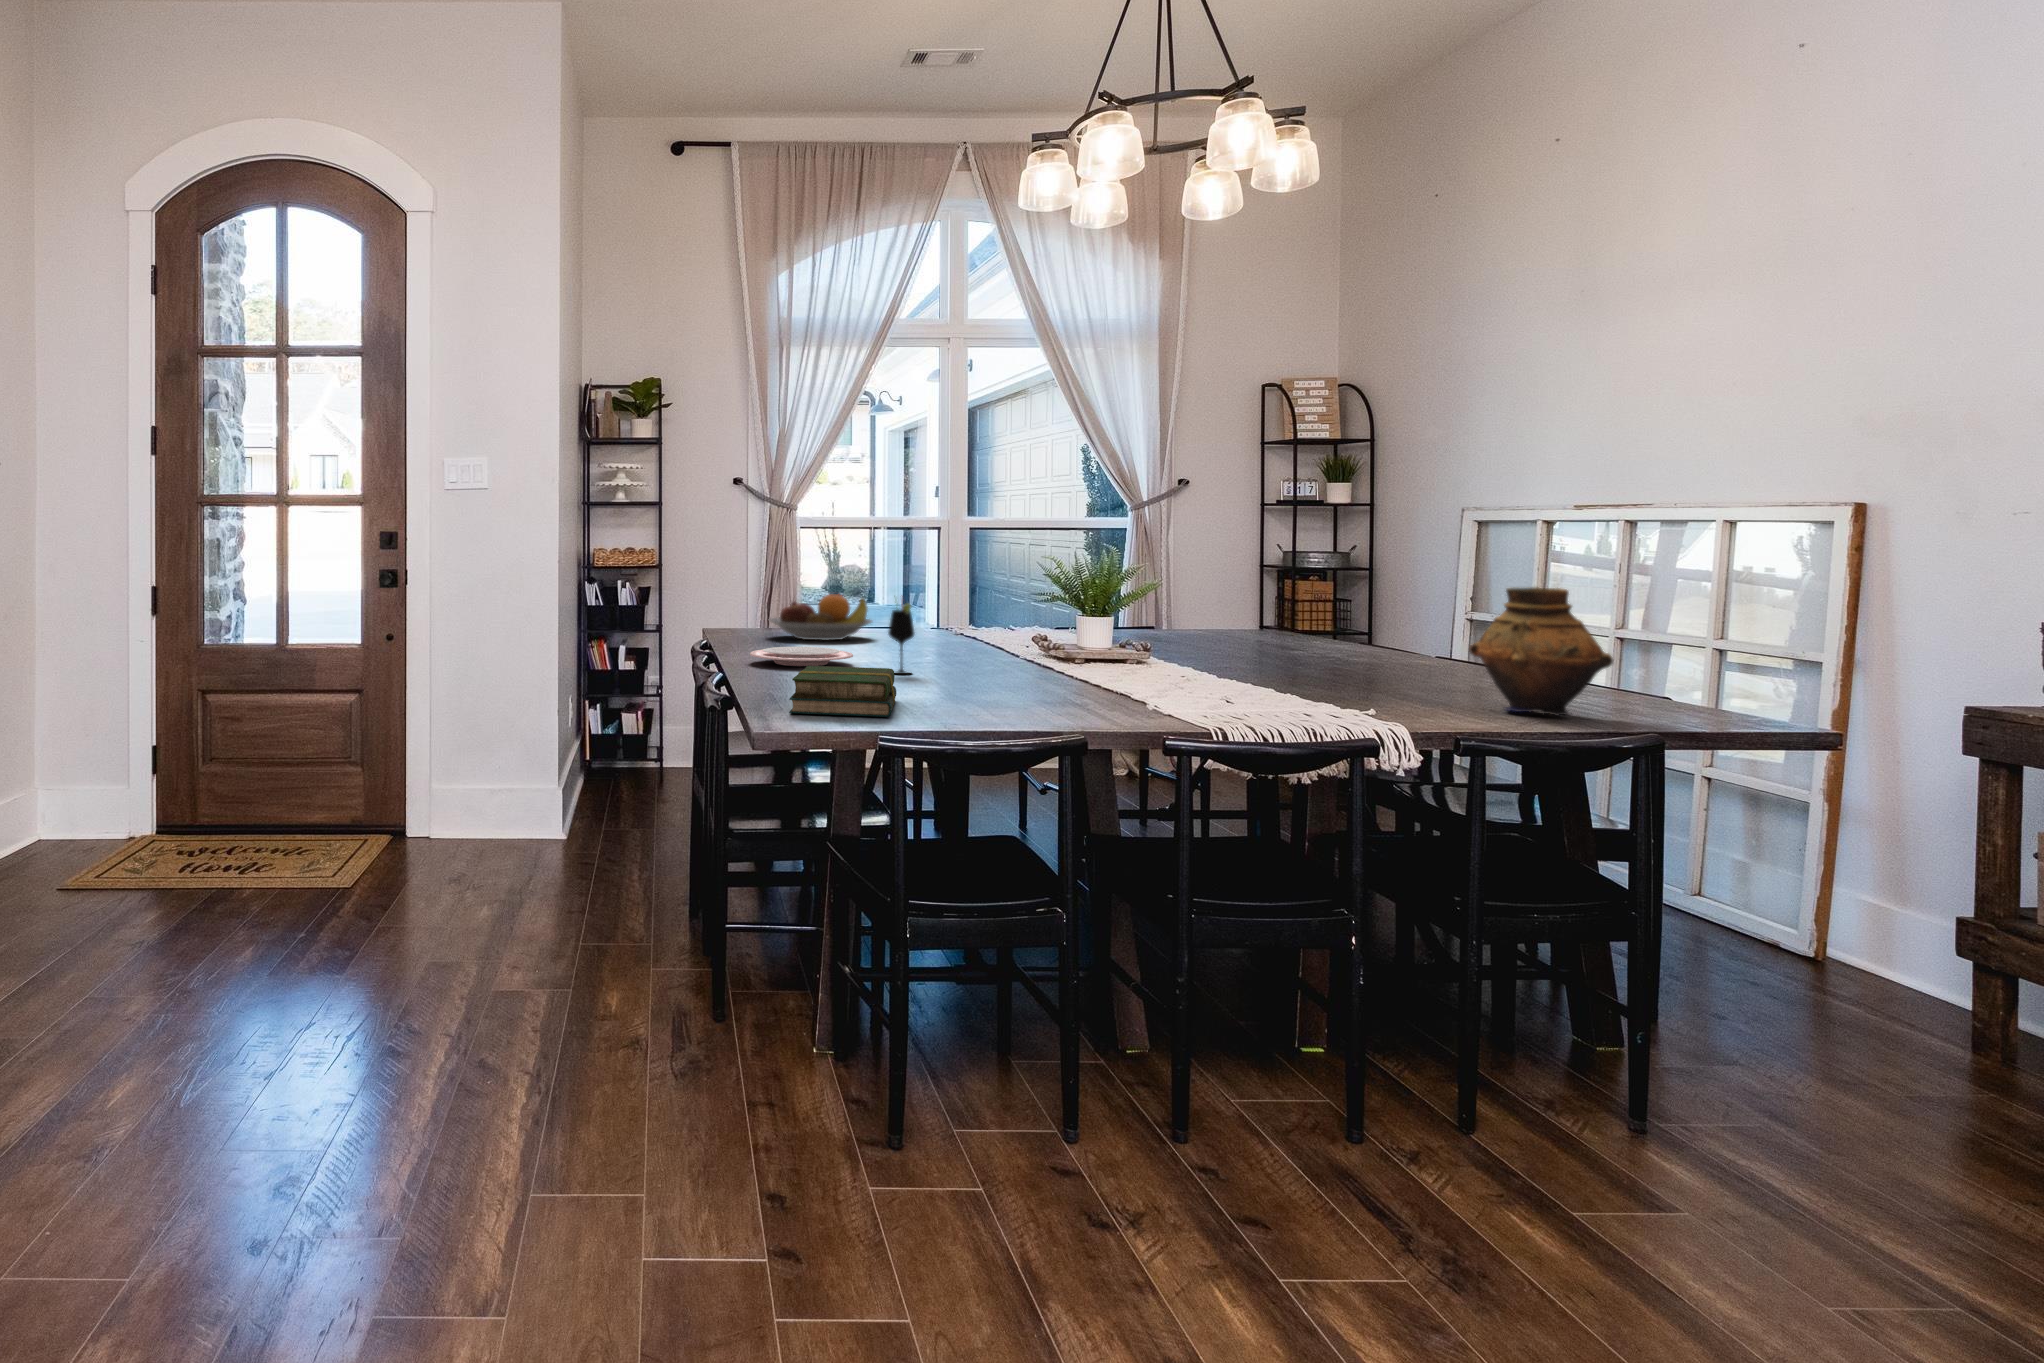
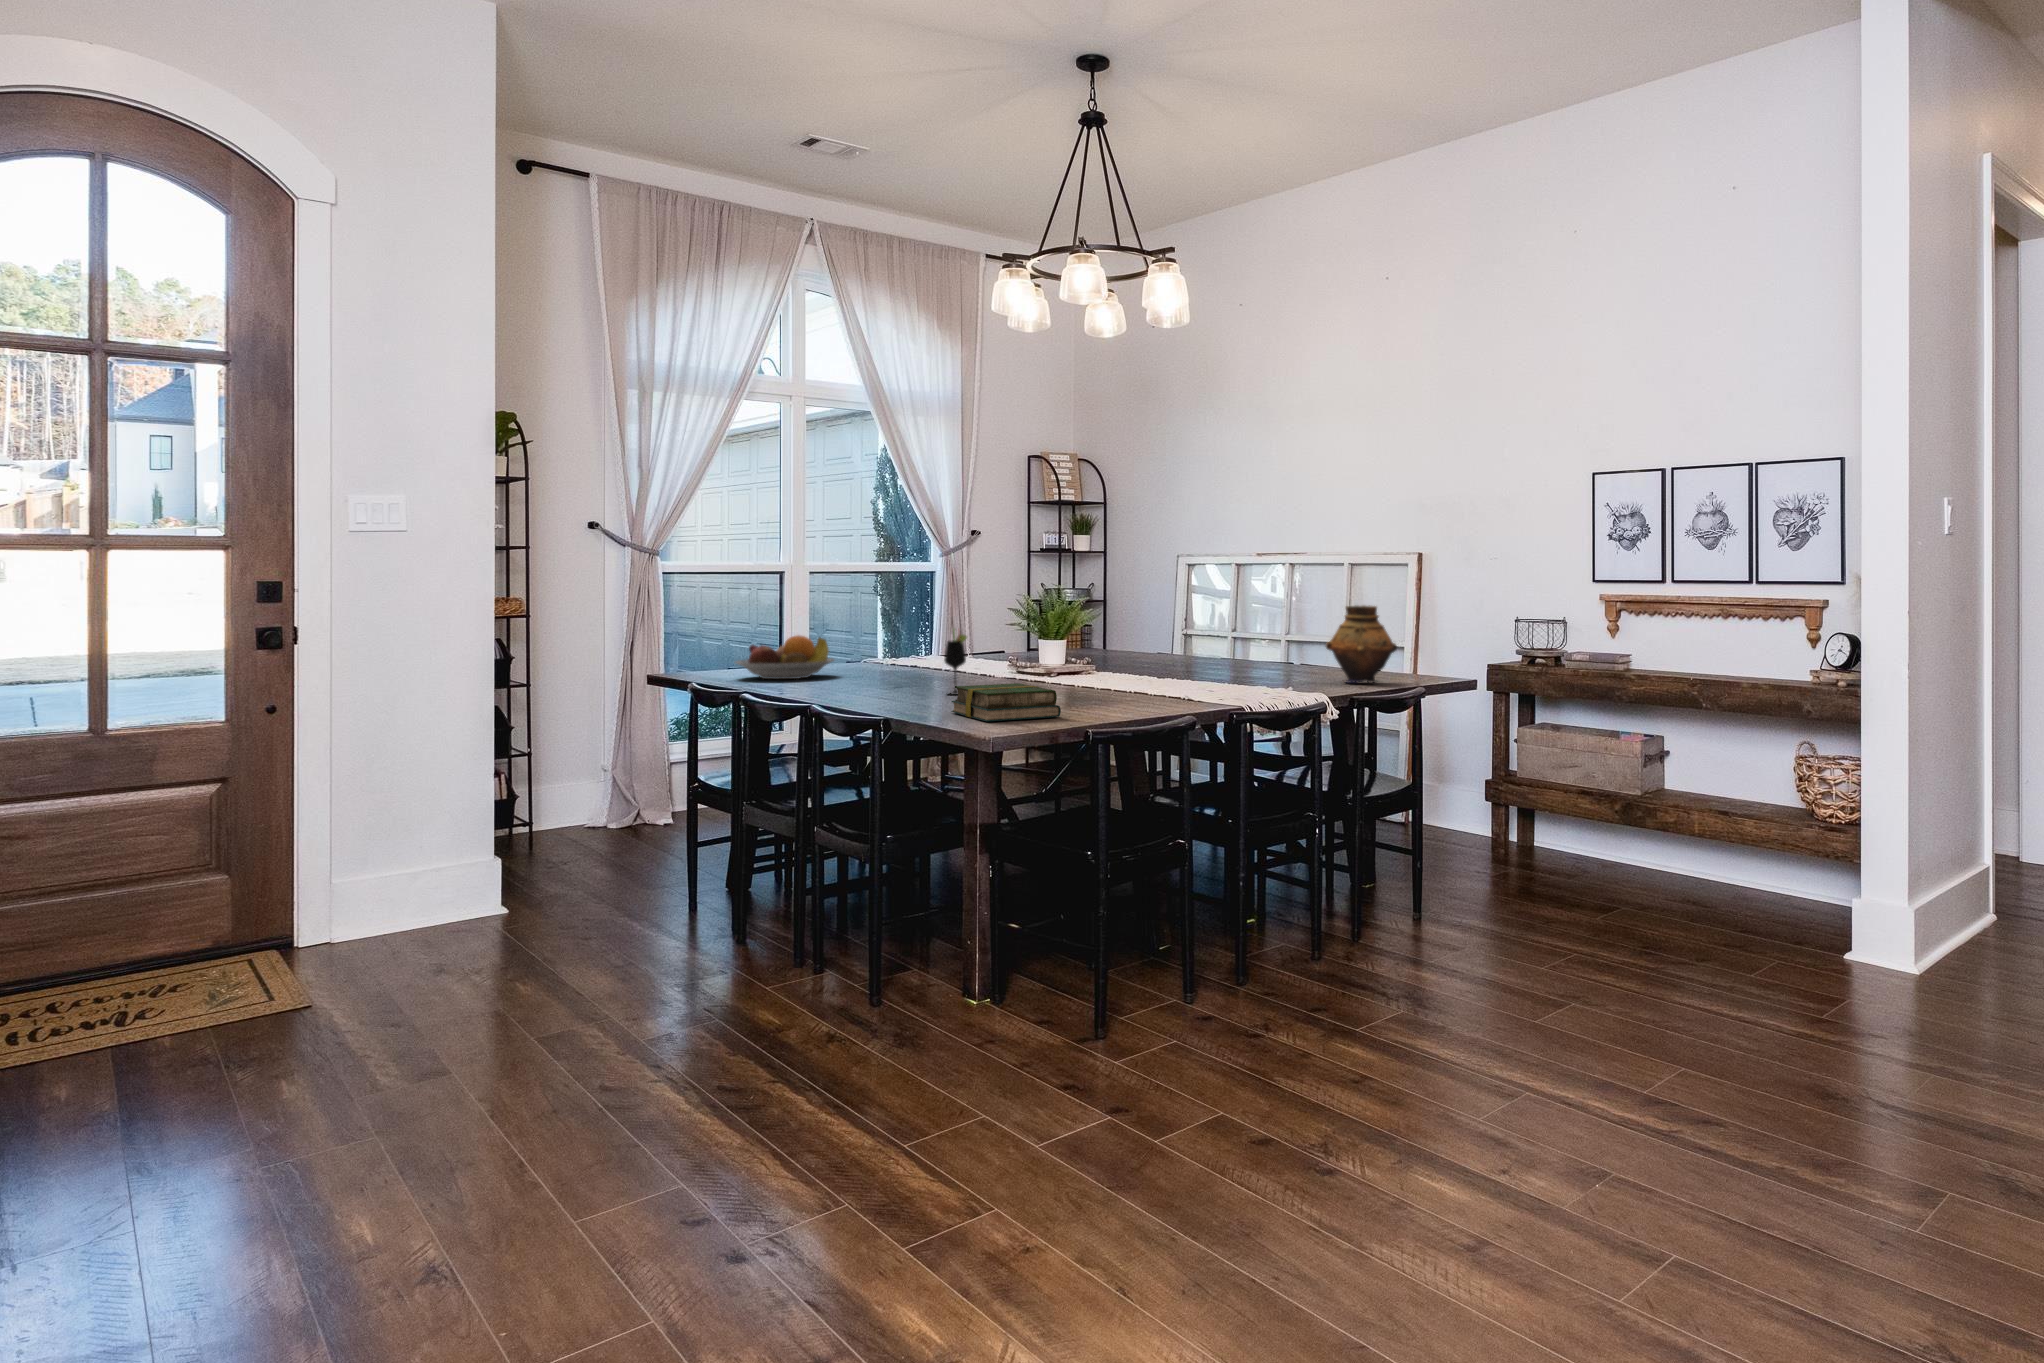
plate: present [750,647,853,666] -> none [805,680,899,696]

